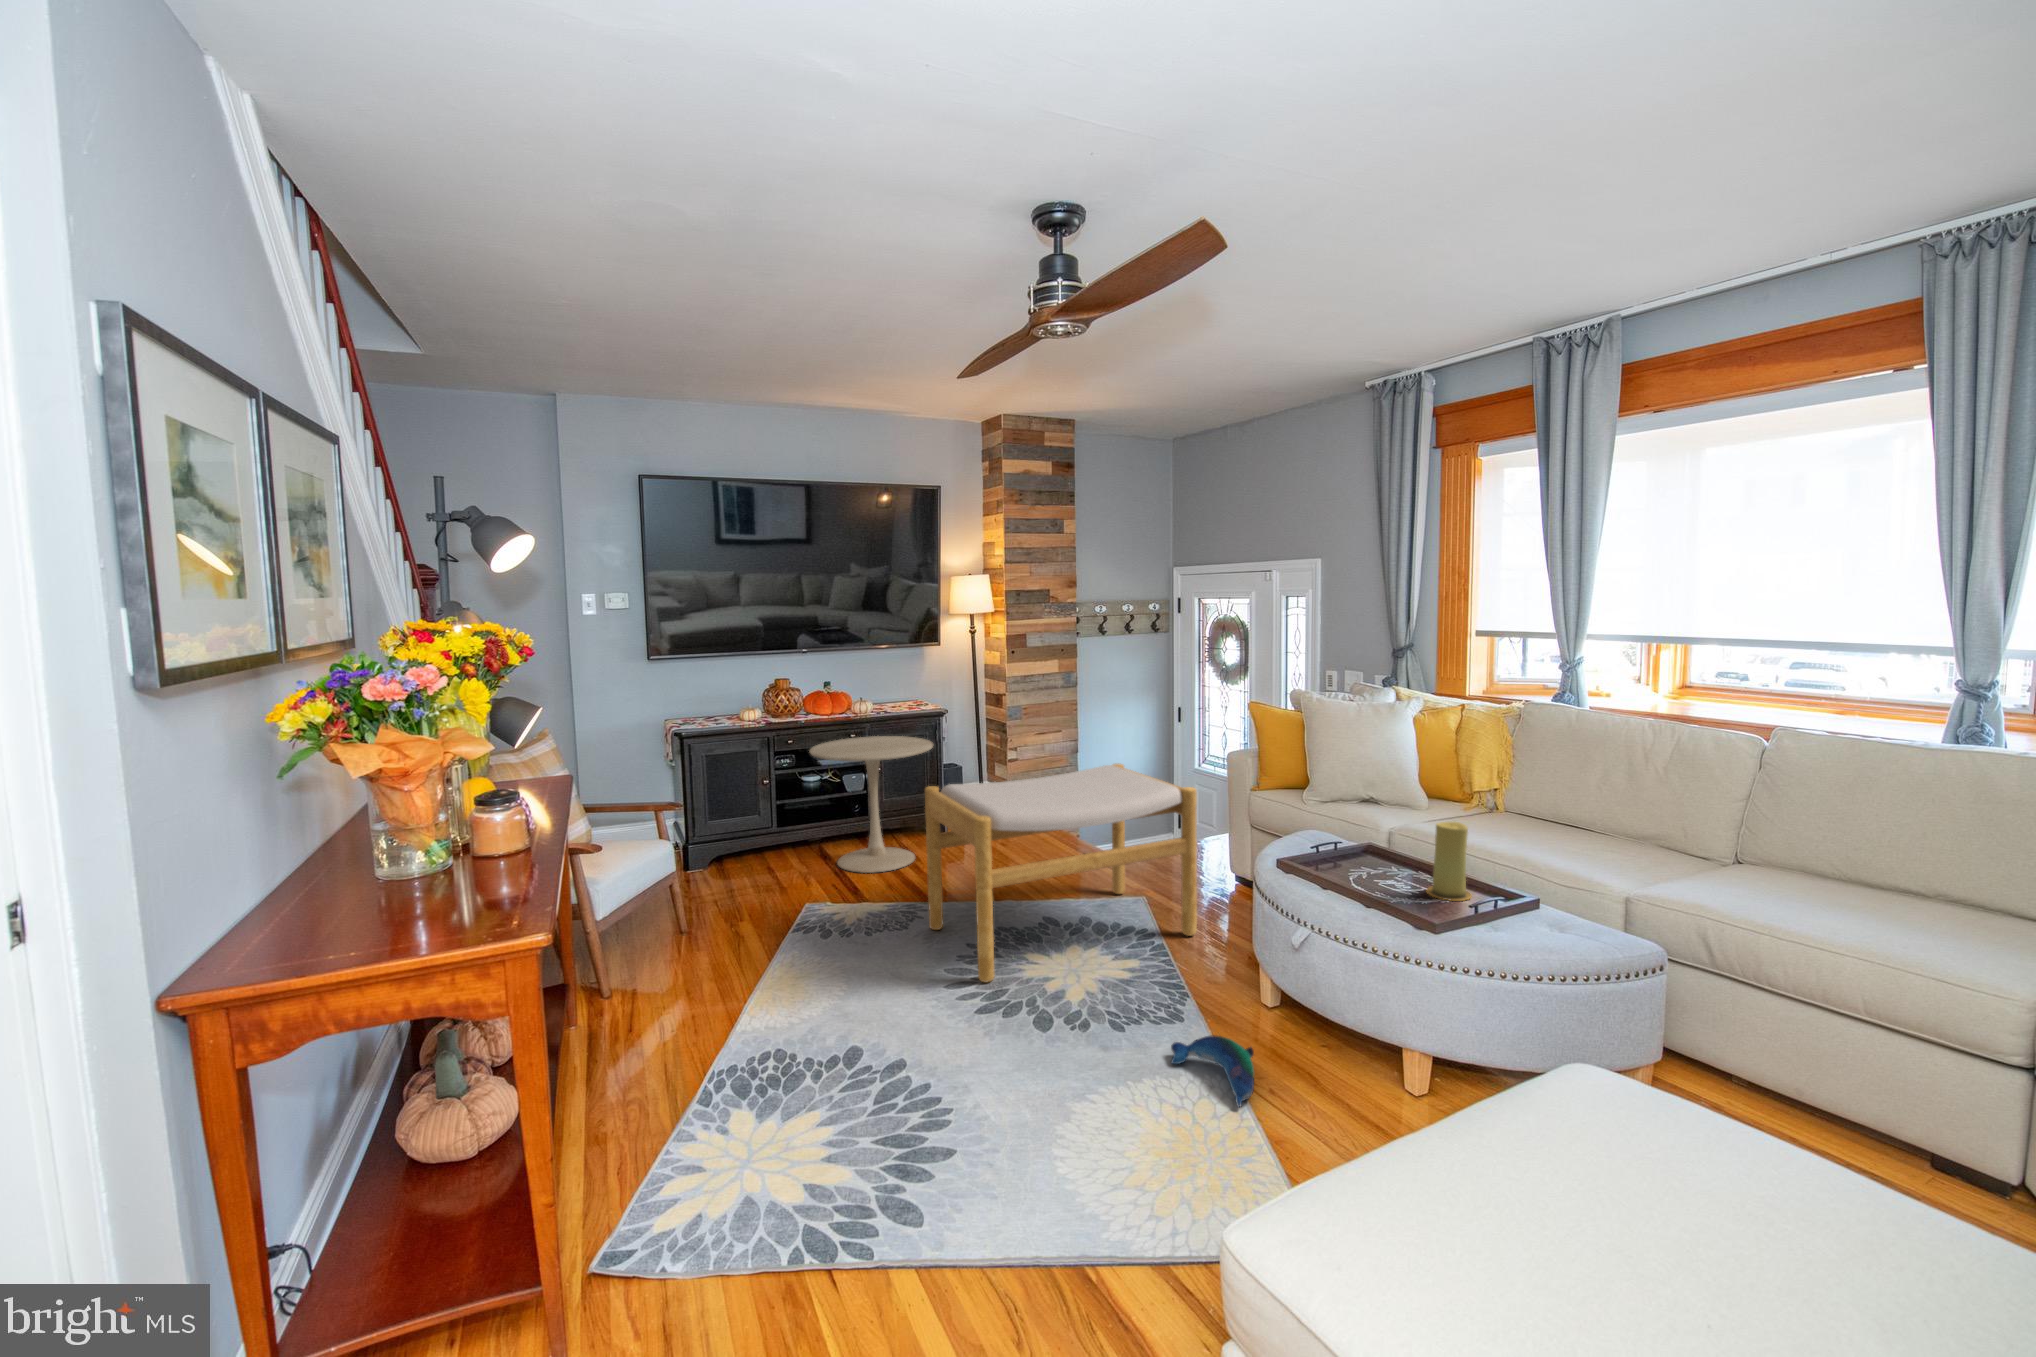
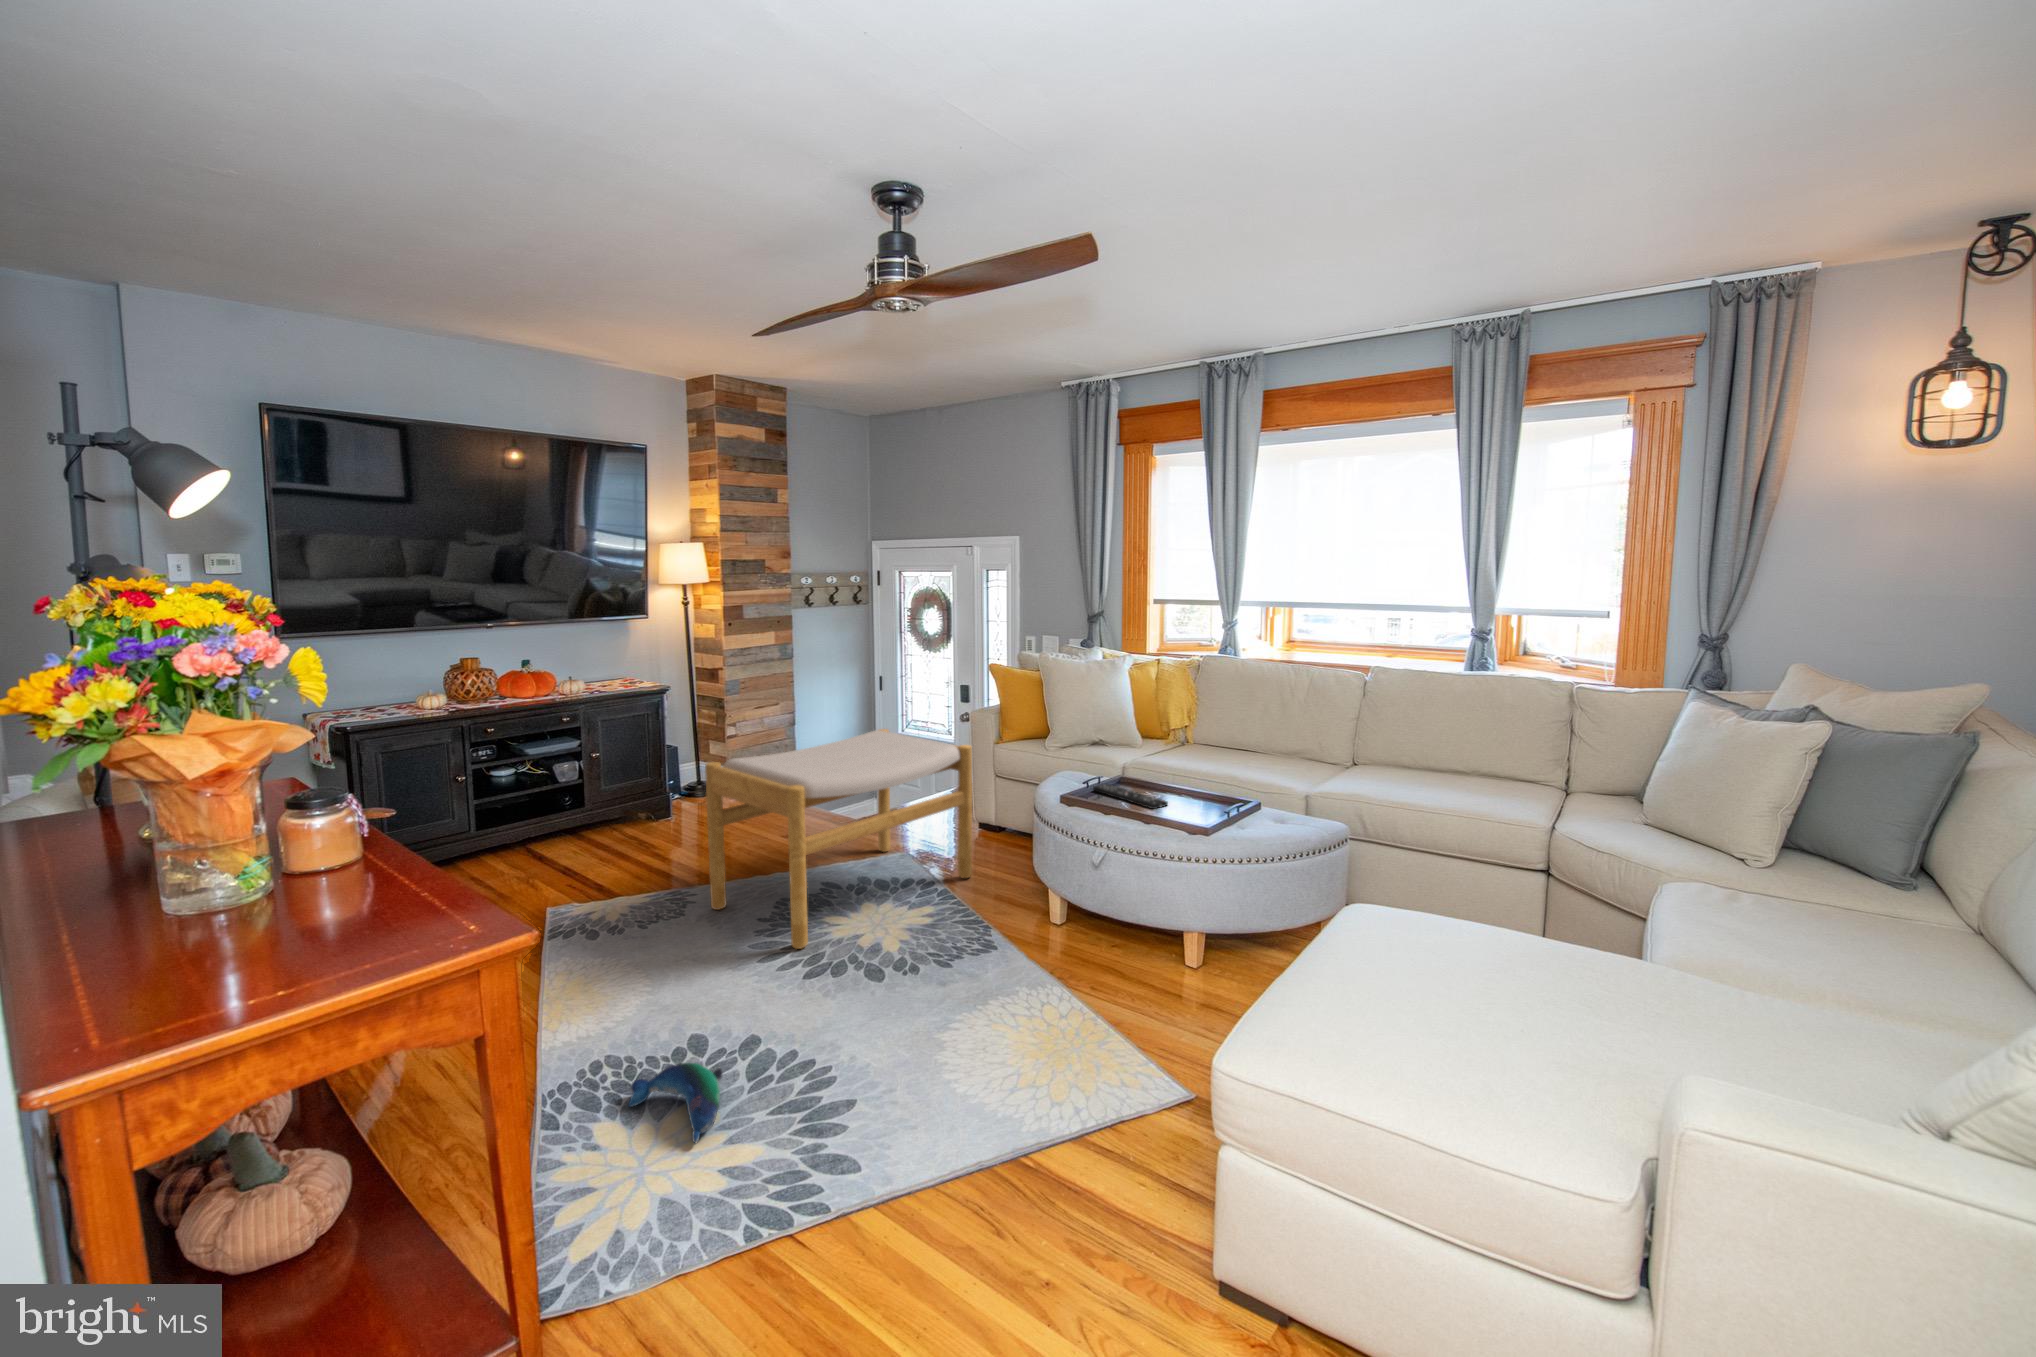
side table: present [810,736,933,873] -> none [523,715,674,865]
candle: present [1427,822,1471,901] -> none [1183,754,1216,815]
remote control: none [1325,847,1409,885] -> present [1093,784,1168,809]
plush toy: present [1171,1036,1254,1107] -> present [628,1063,723,1143]

